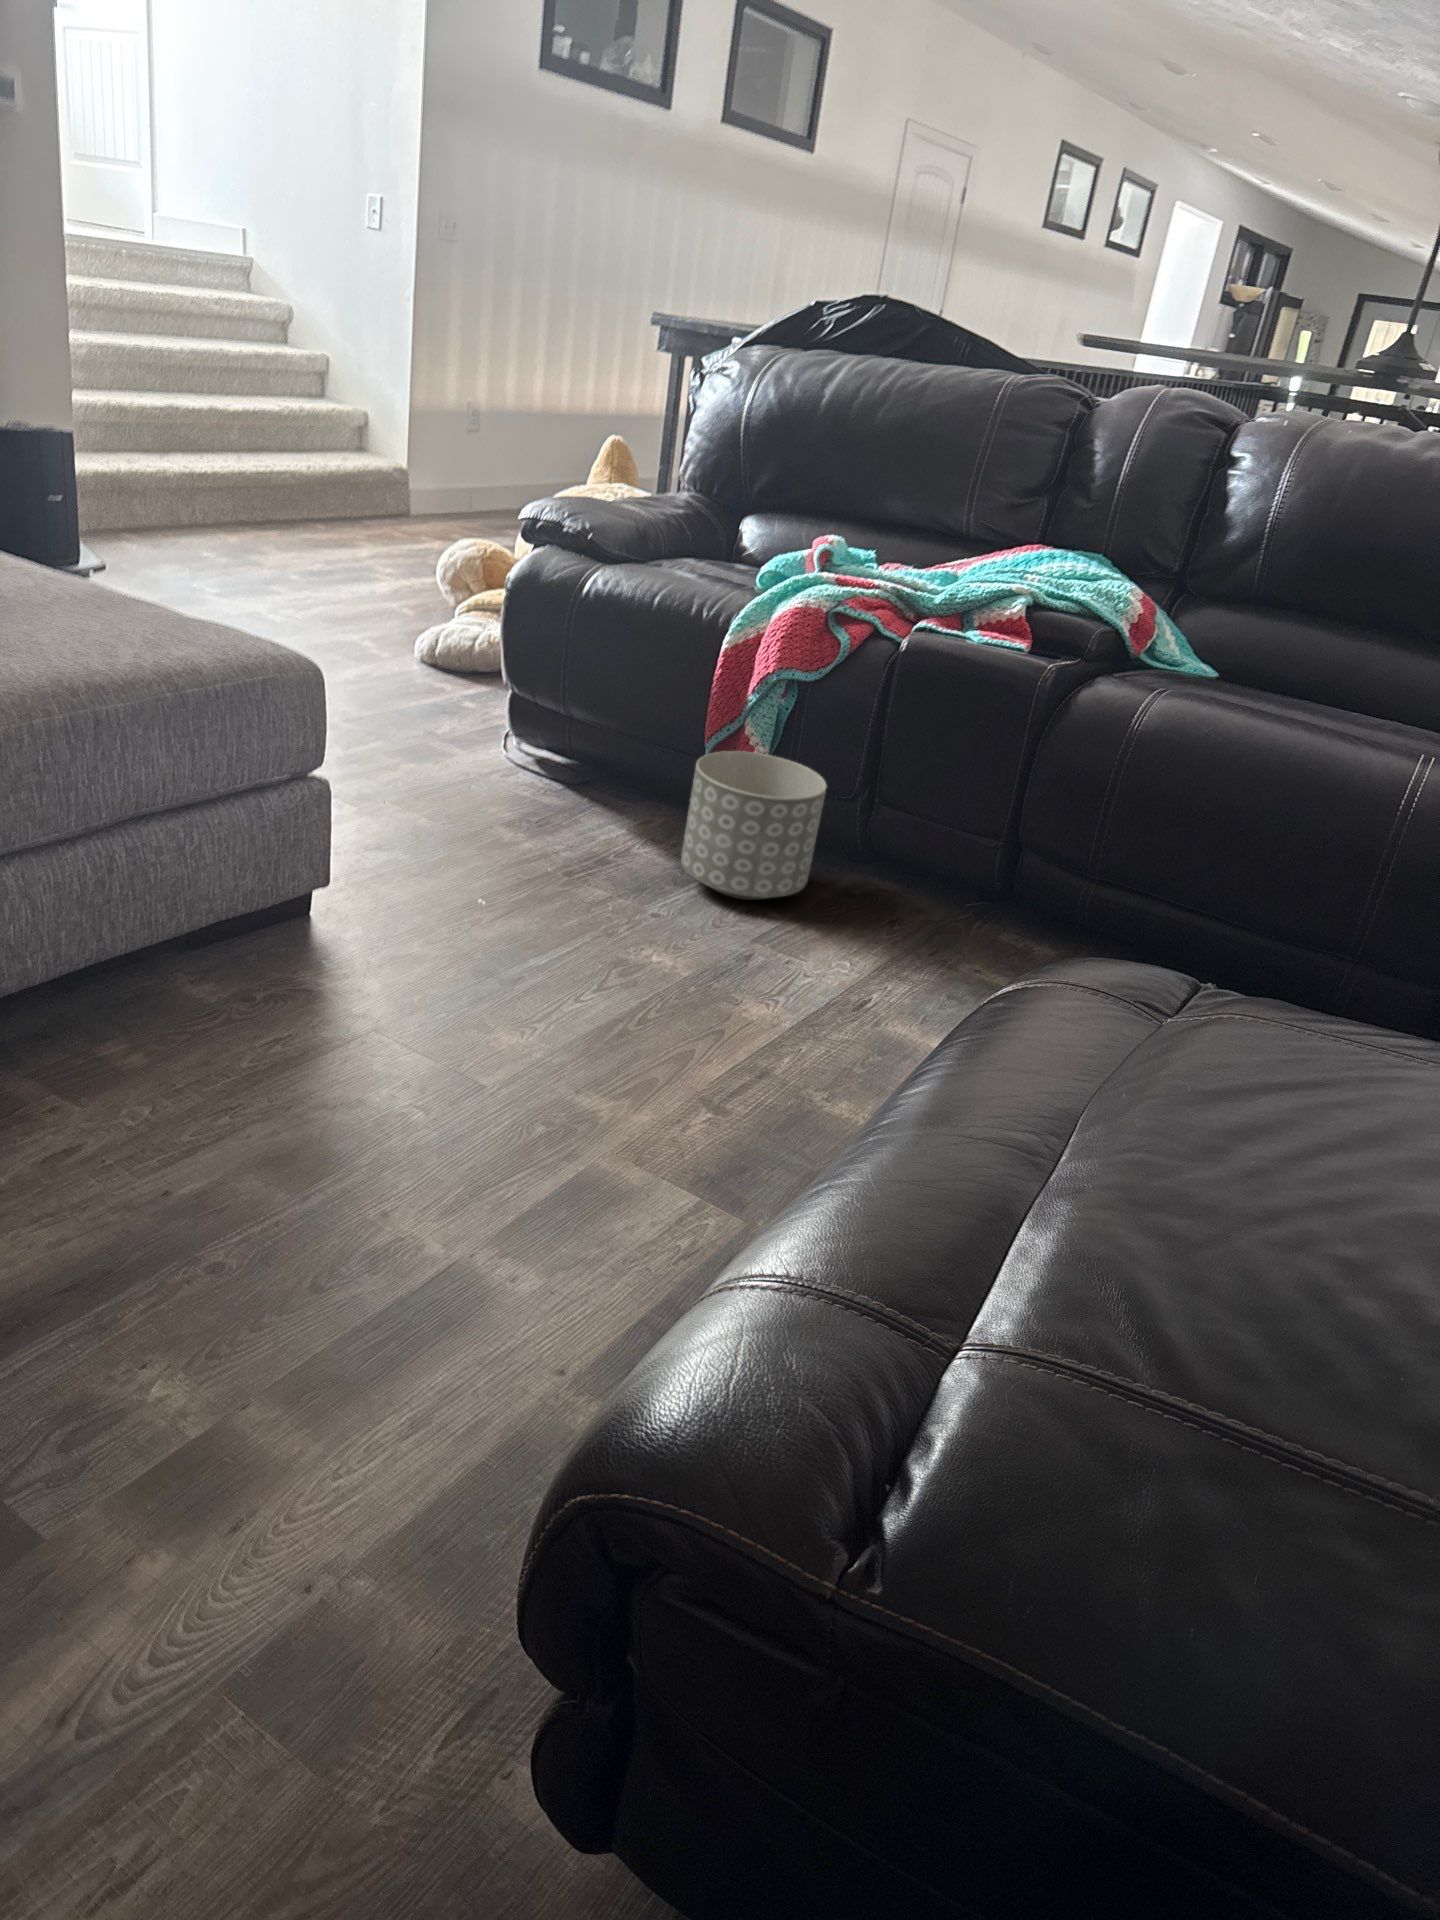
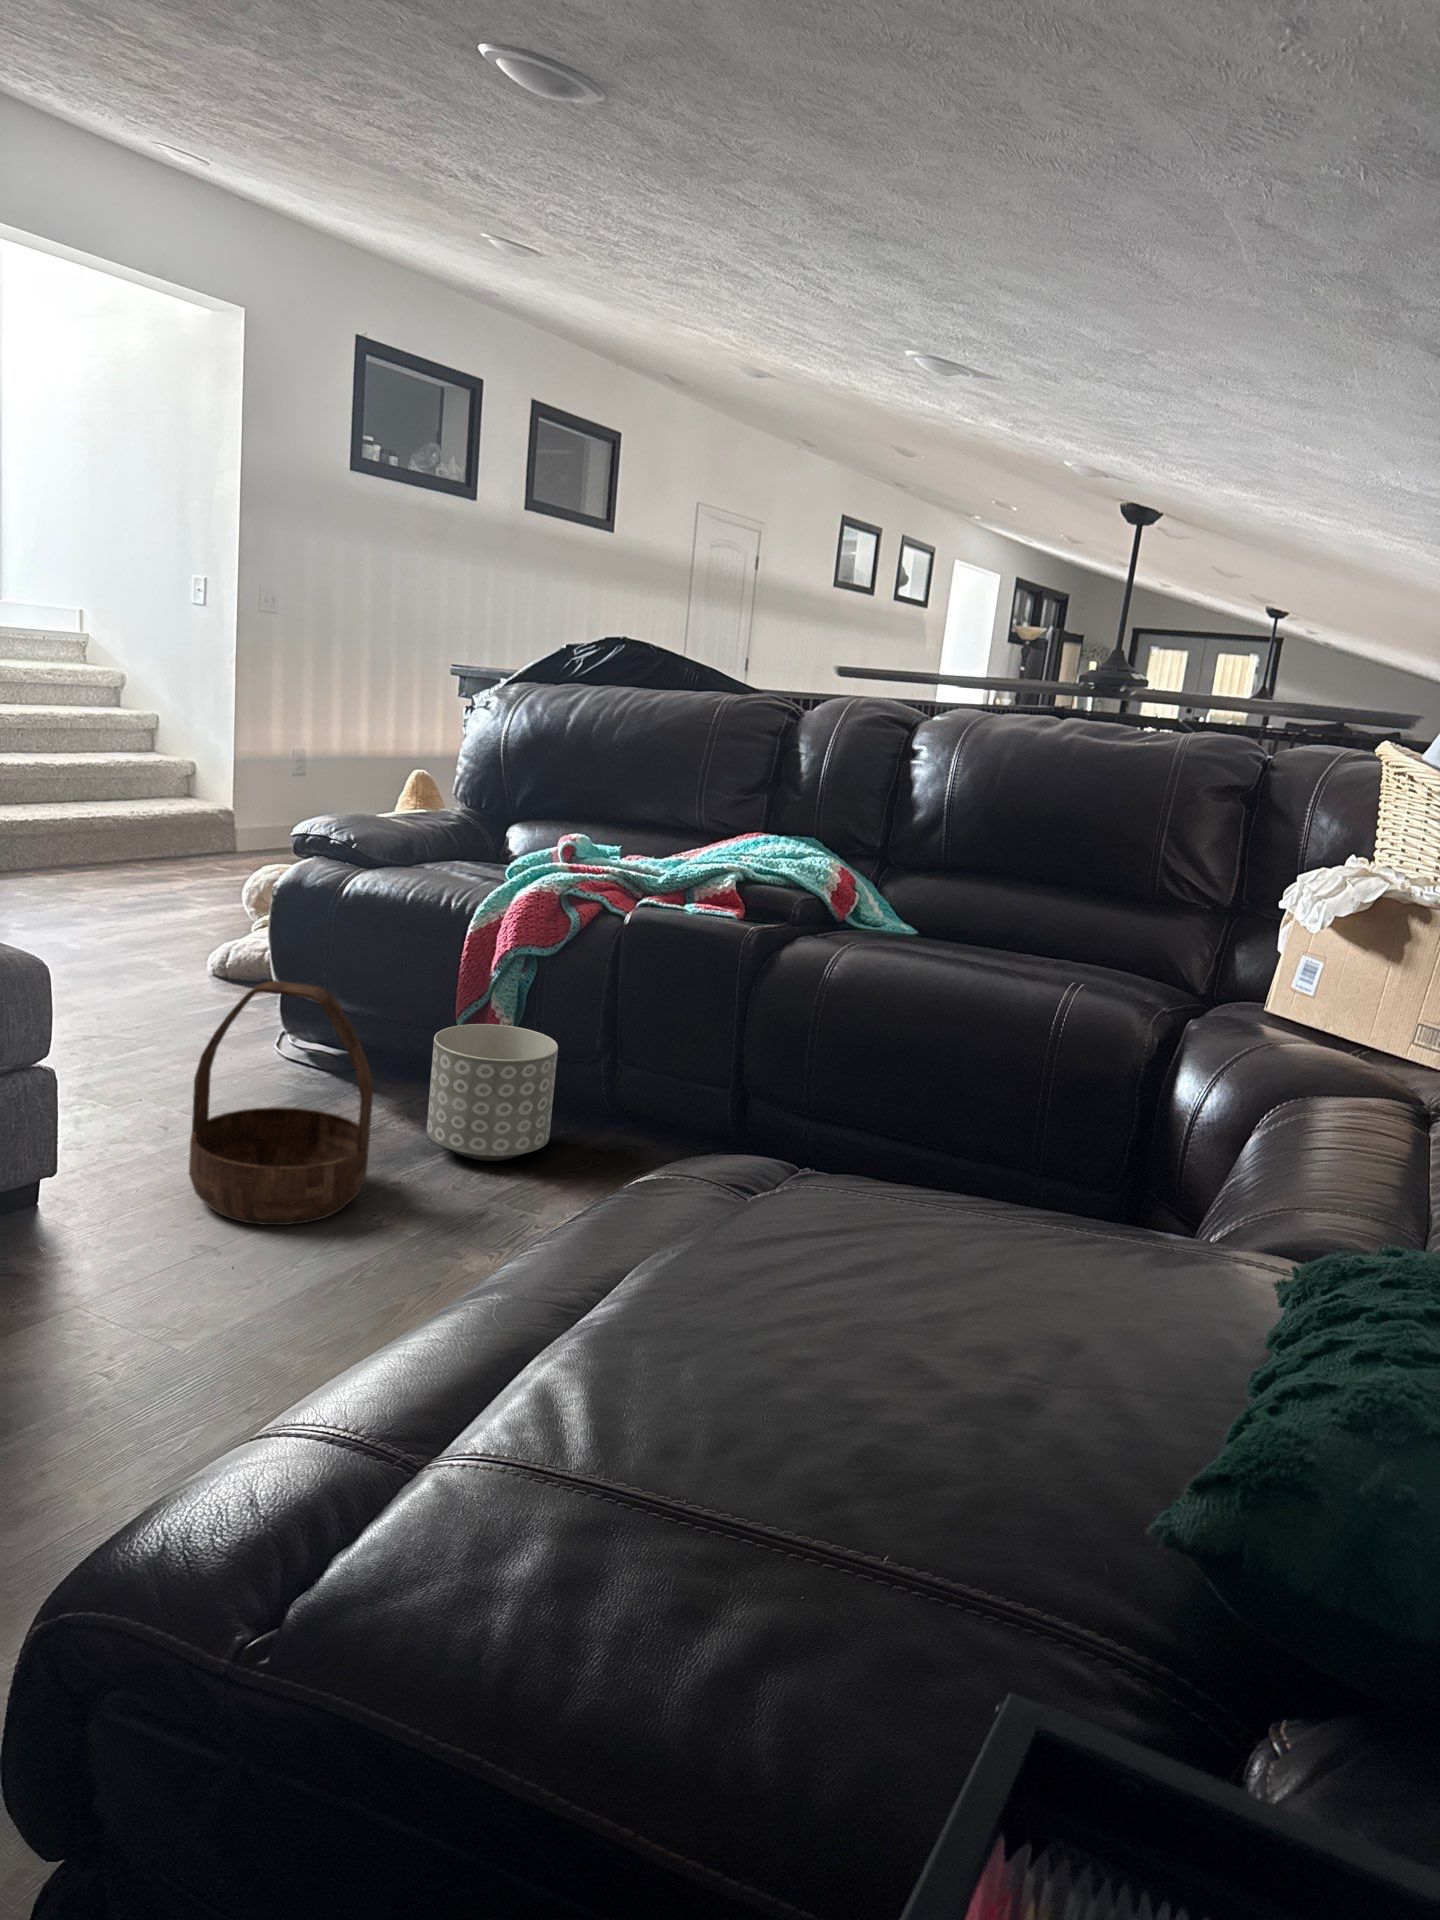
basket: none [455,701,647,963] -> present [189,981,373,1225]

